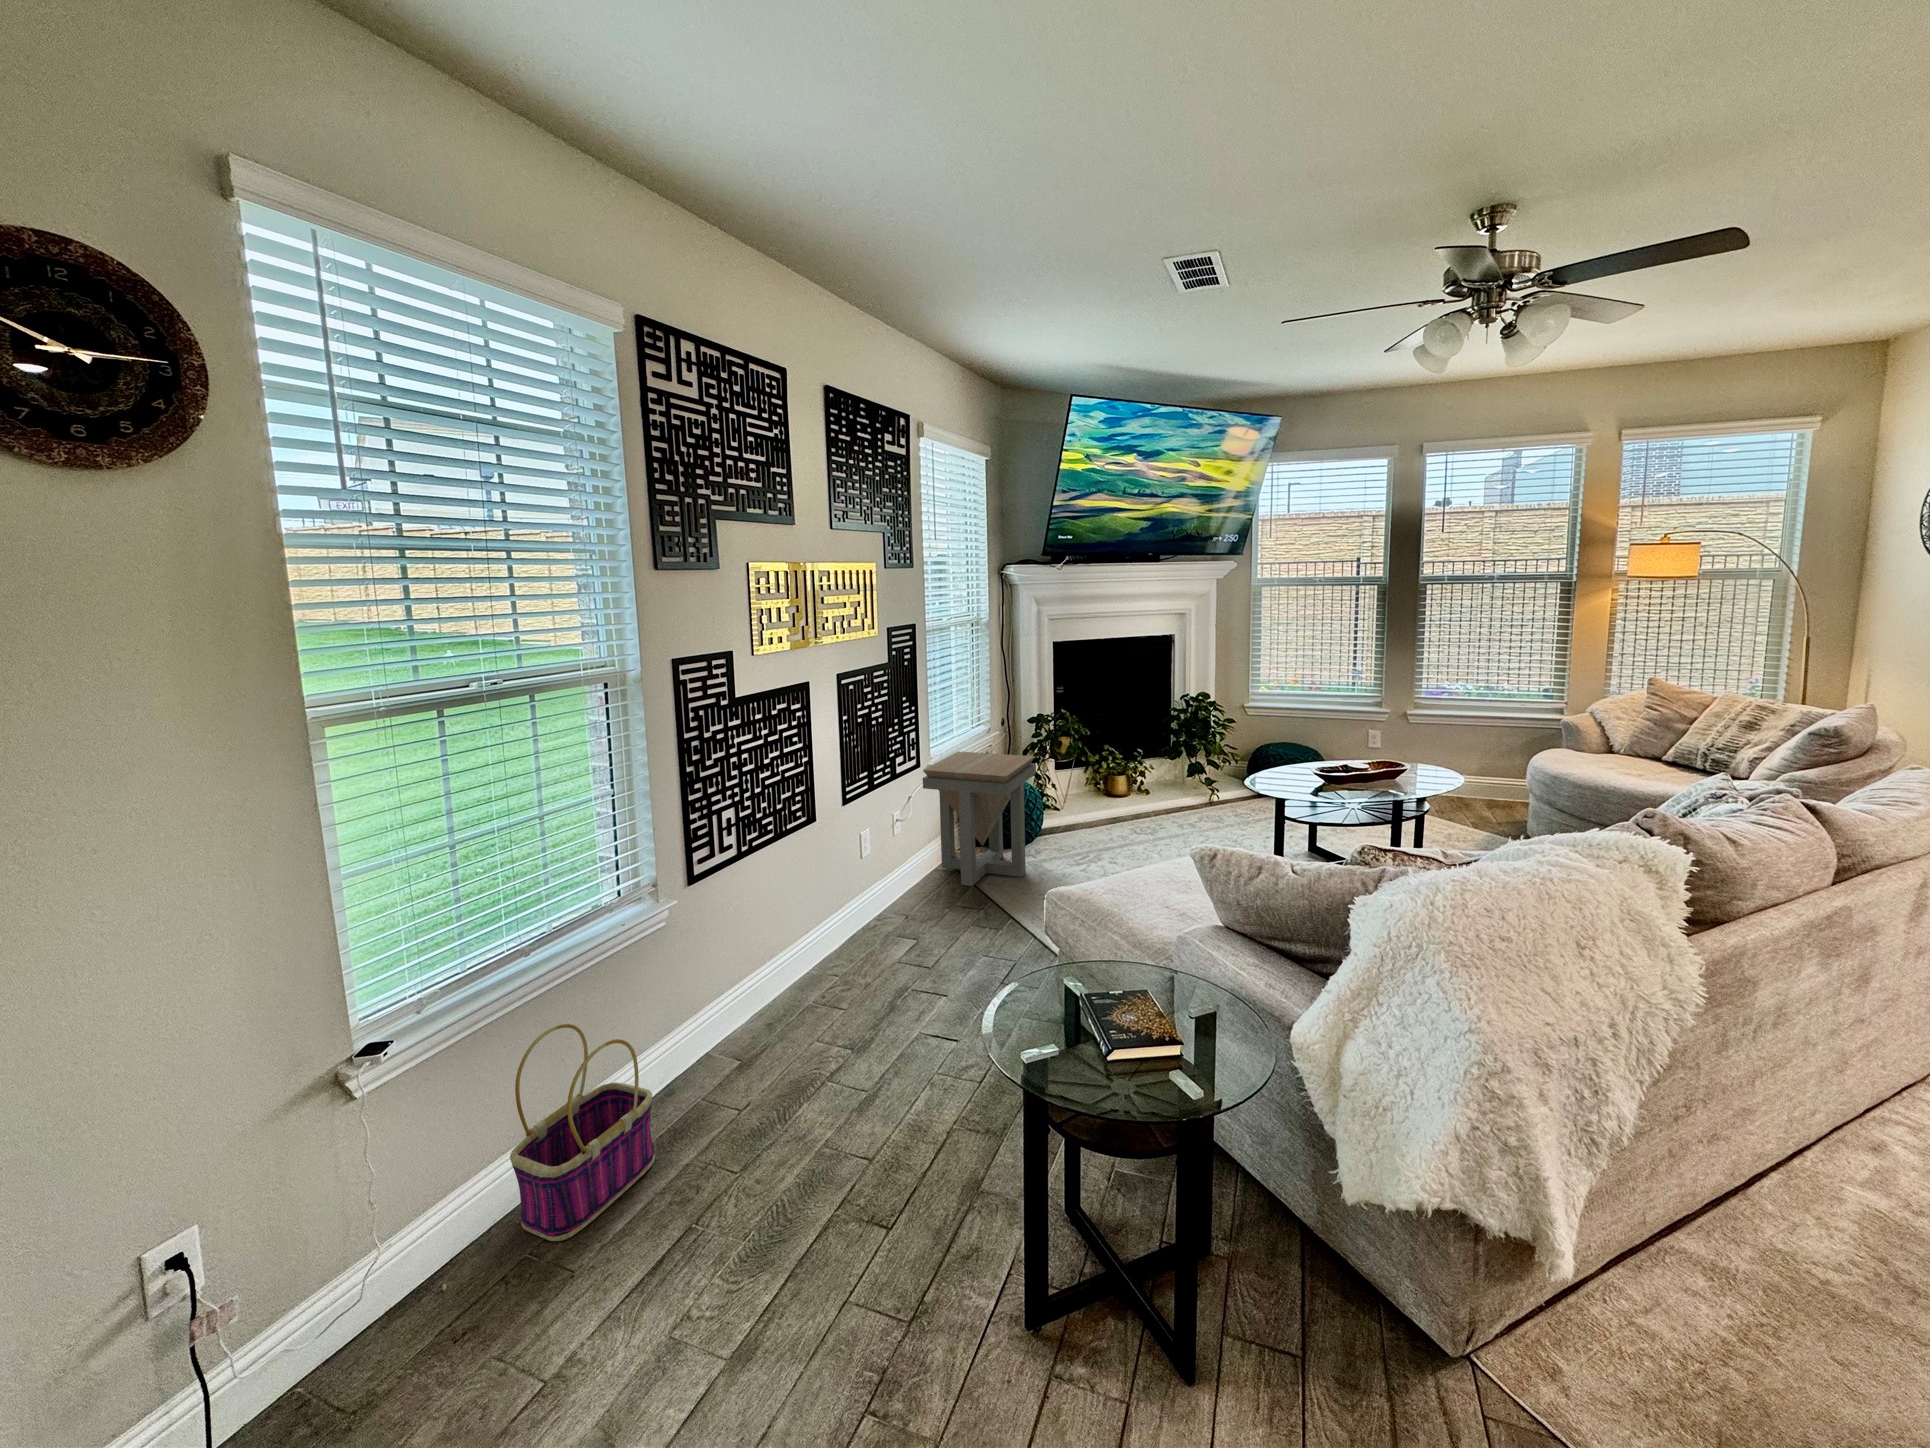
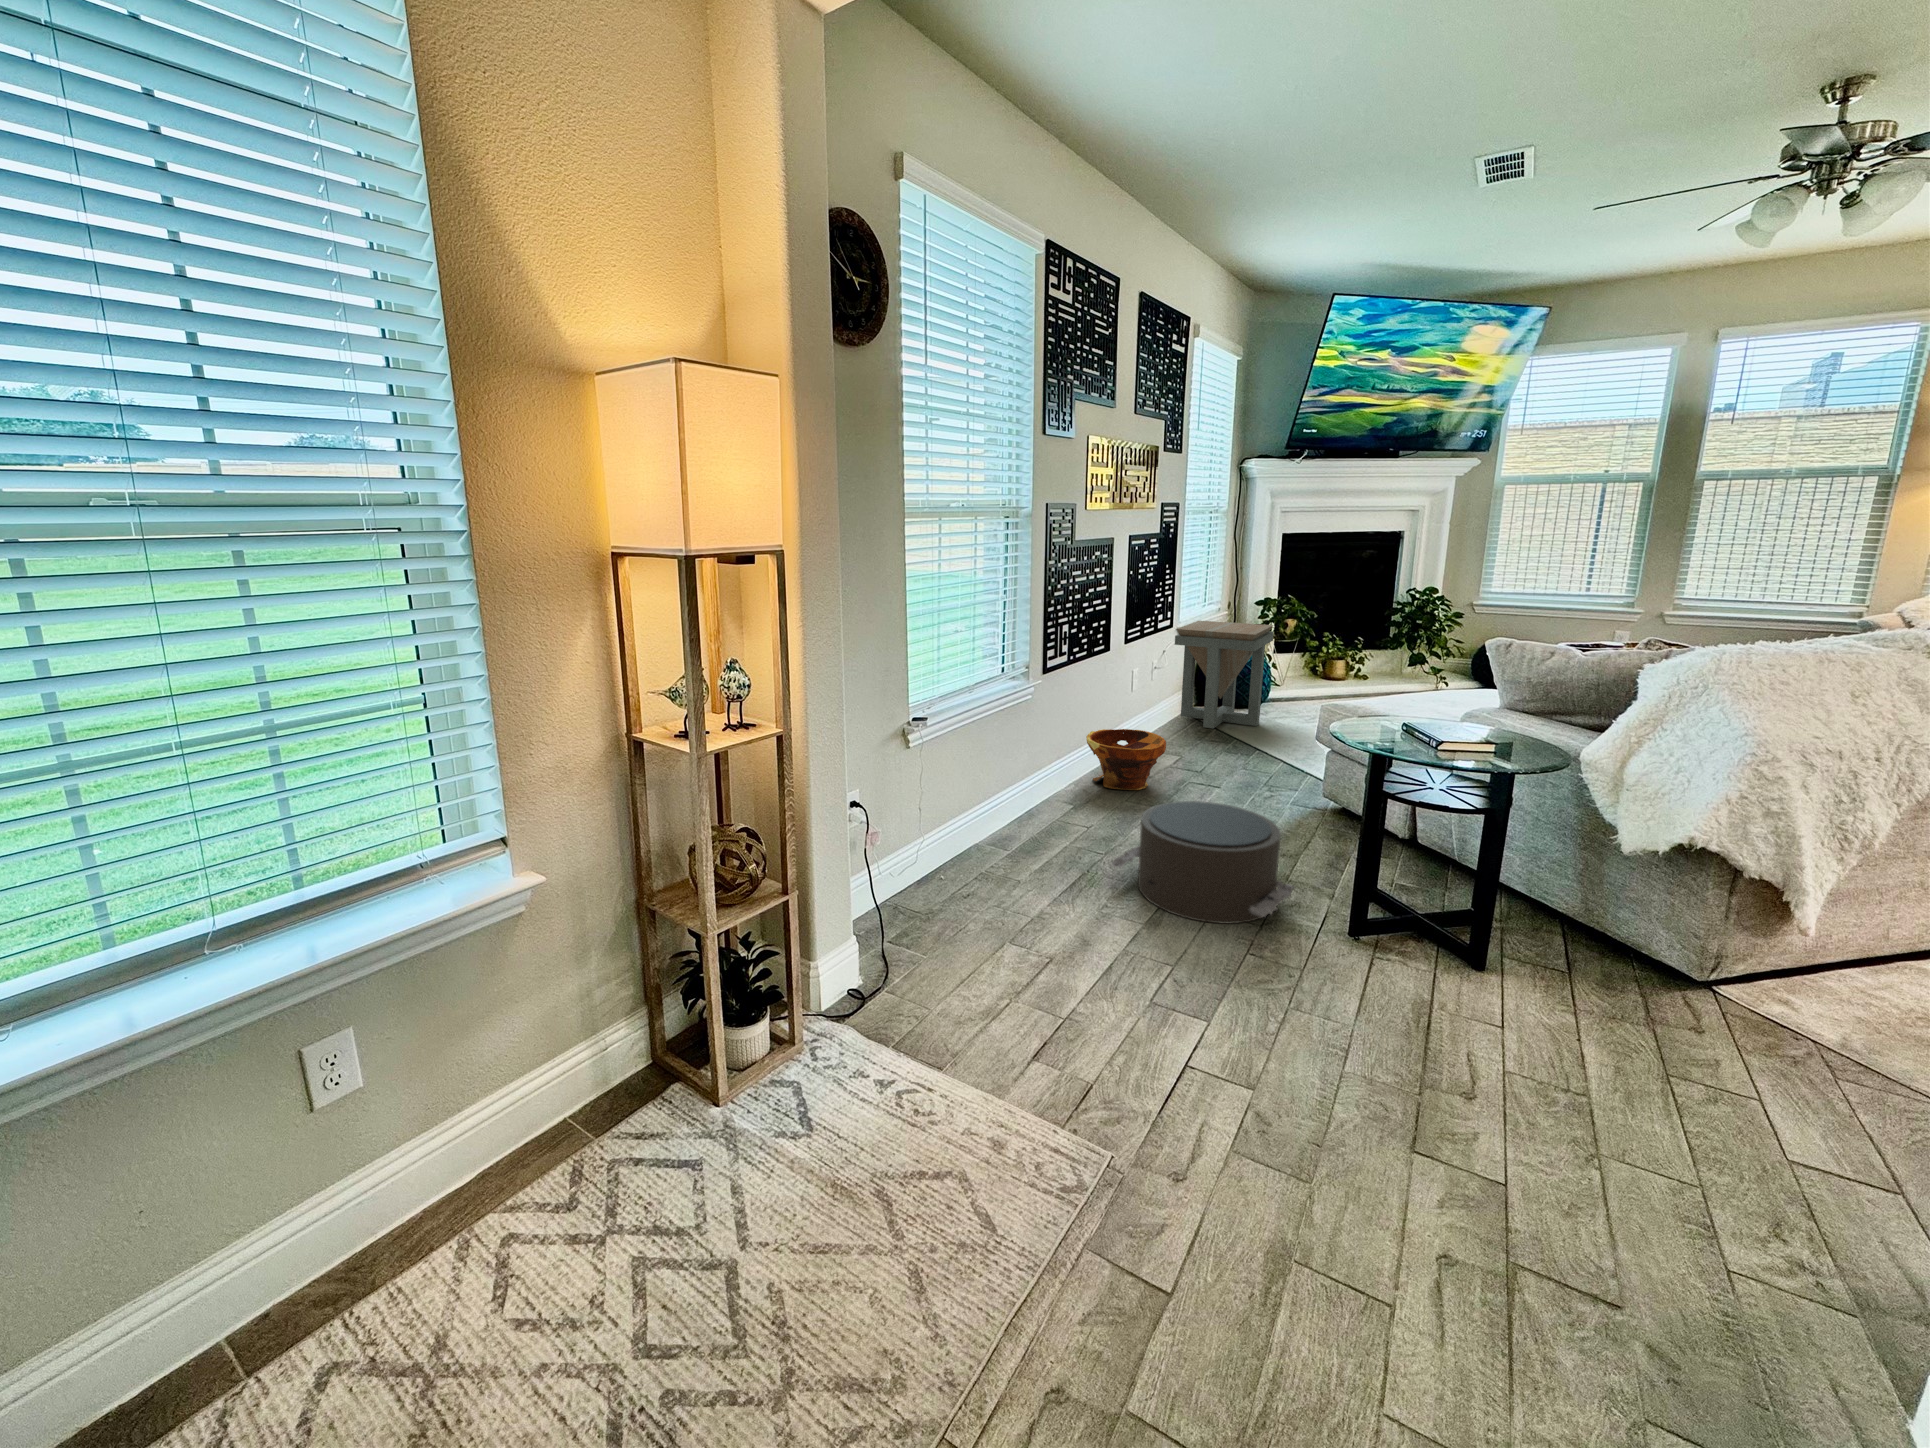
planter: none [768,930,874,1024] -> present [1086,729,1166,790]
basket: present [510,1024,655,1241] -> none [972,737,1046,863]
pouf: none [703,1101,962,1354] -> present [1111,801,1294,924]

